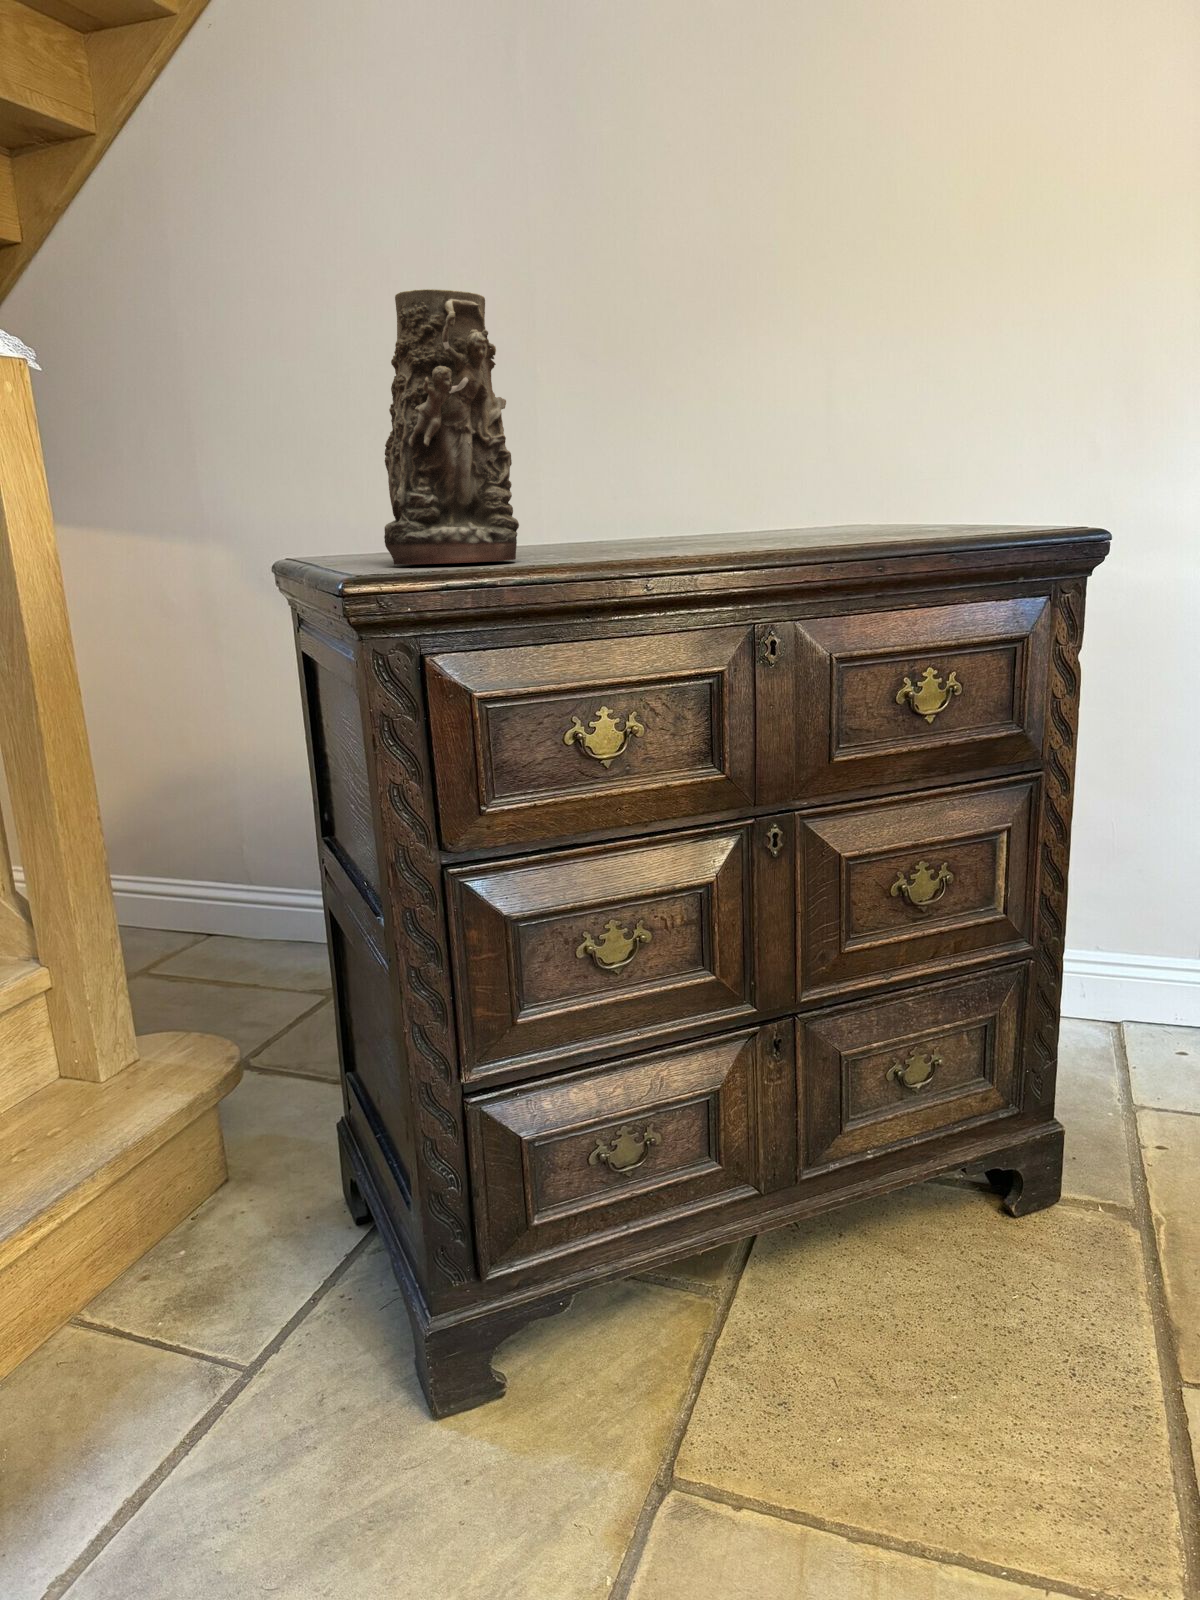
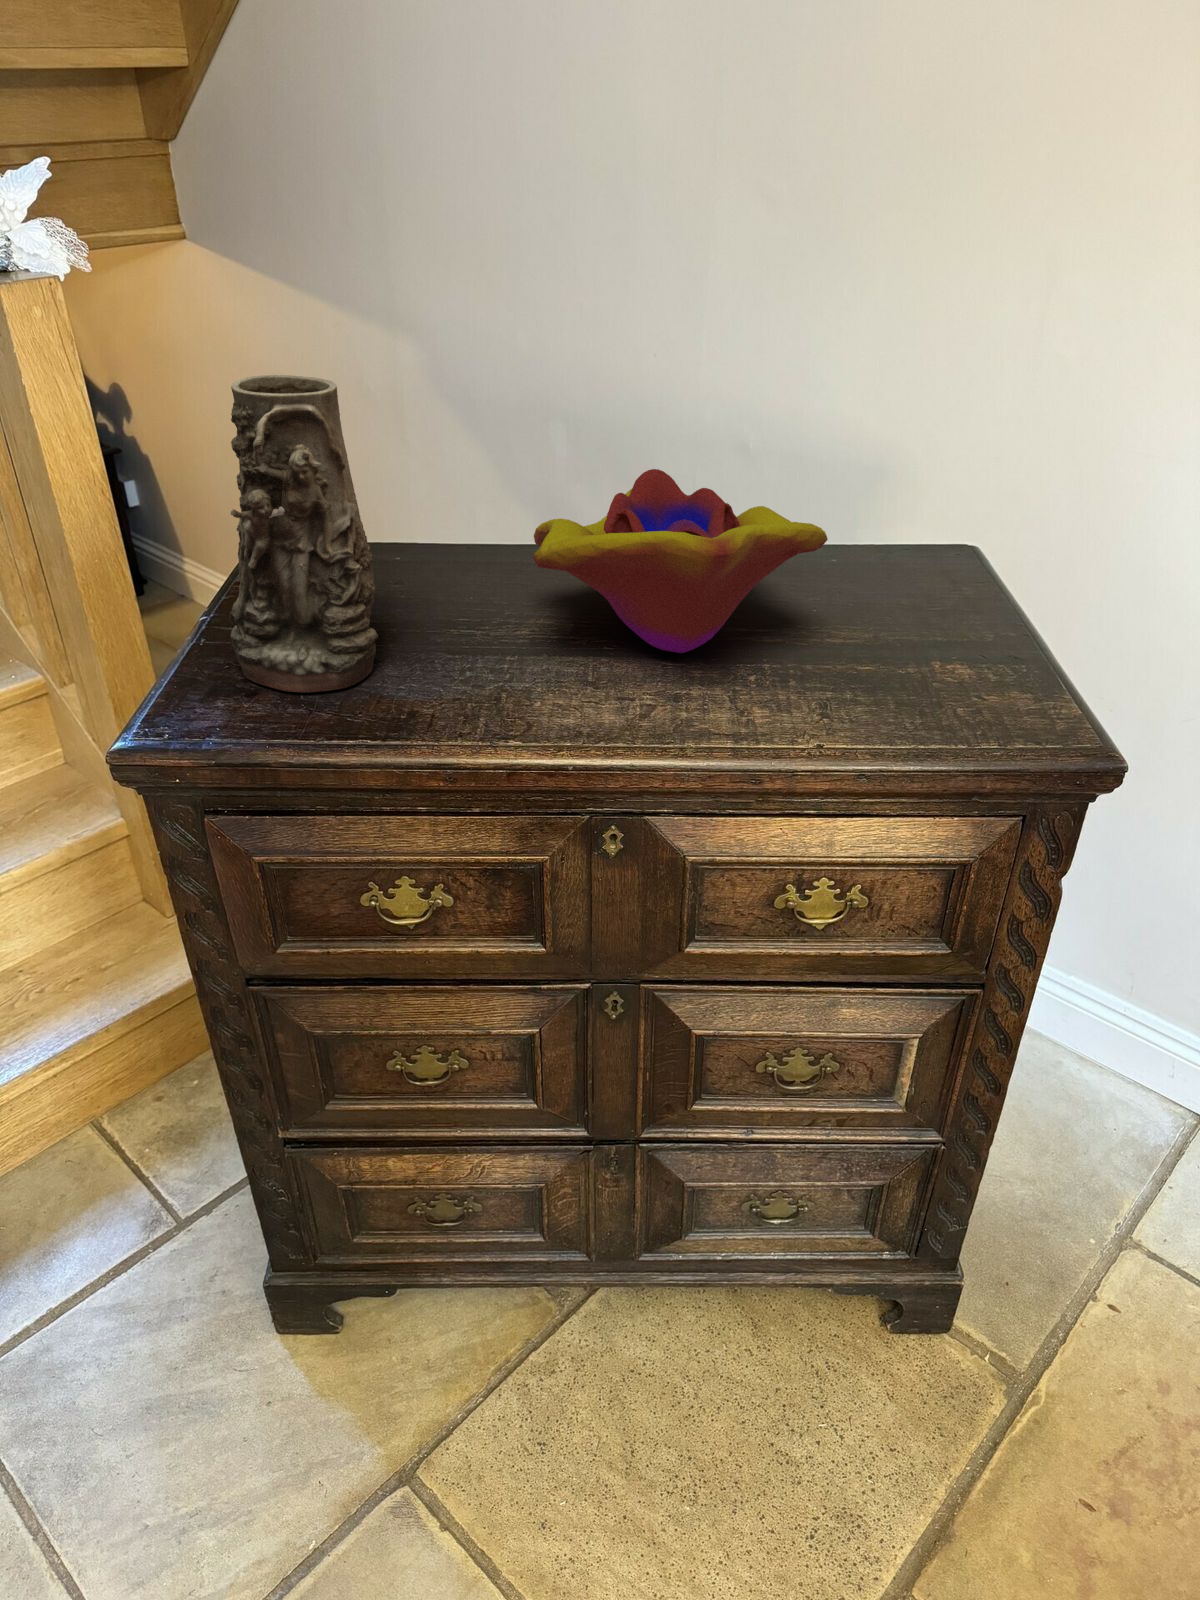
decorative bowl: none [596,395,840,546] -> present [534,469,828,653]

